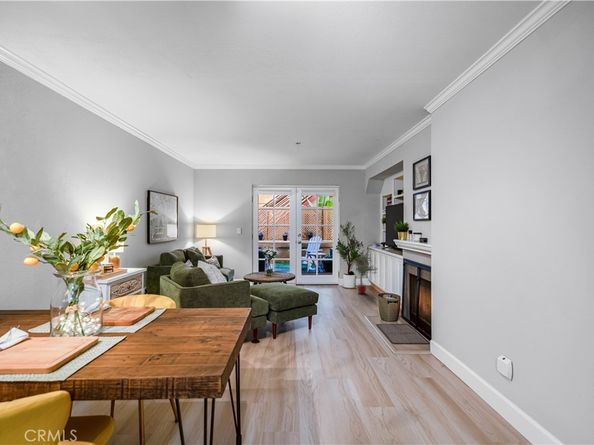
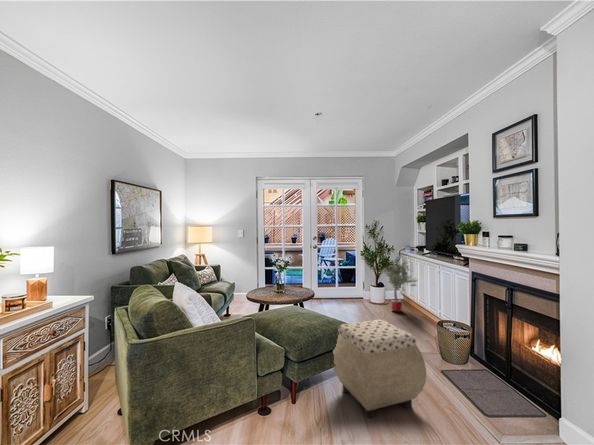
ottoman: none [300,288,357,344] -> present [333,319,426,418]

